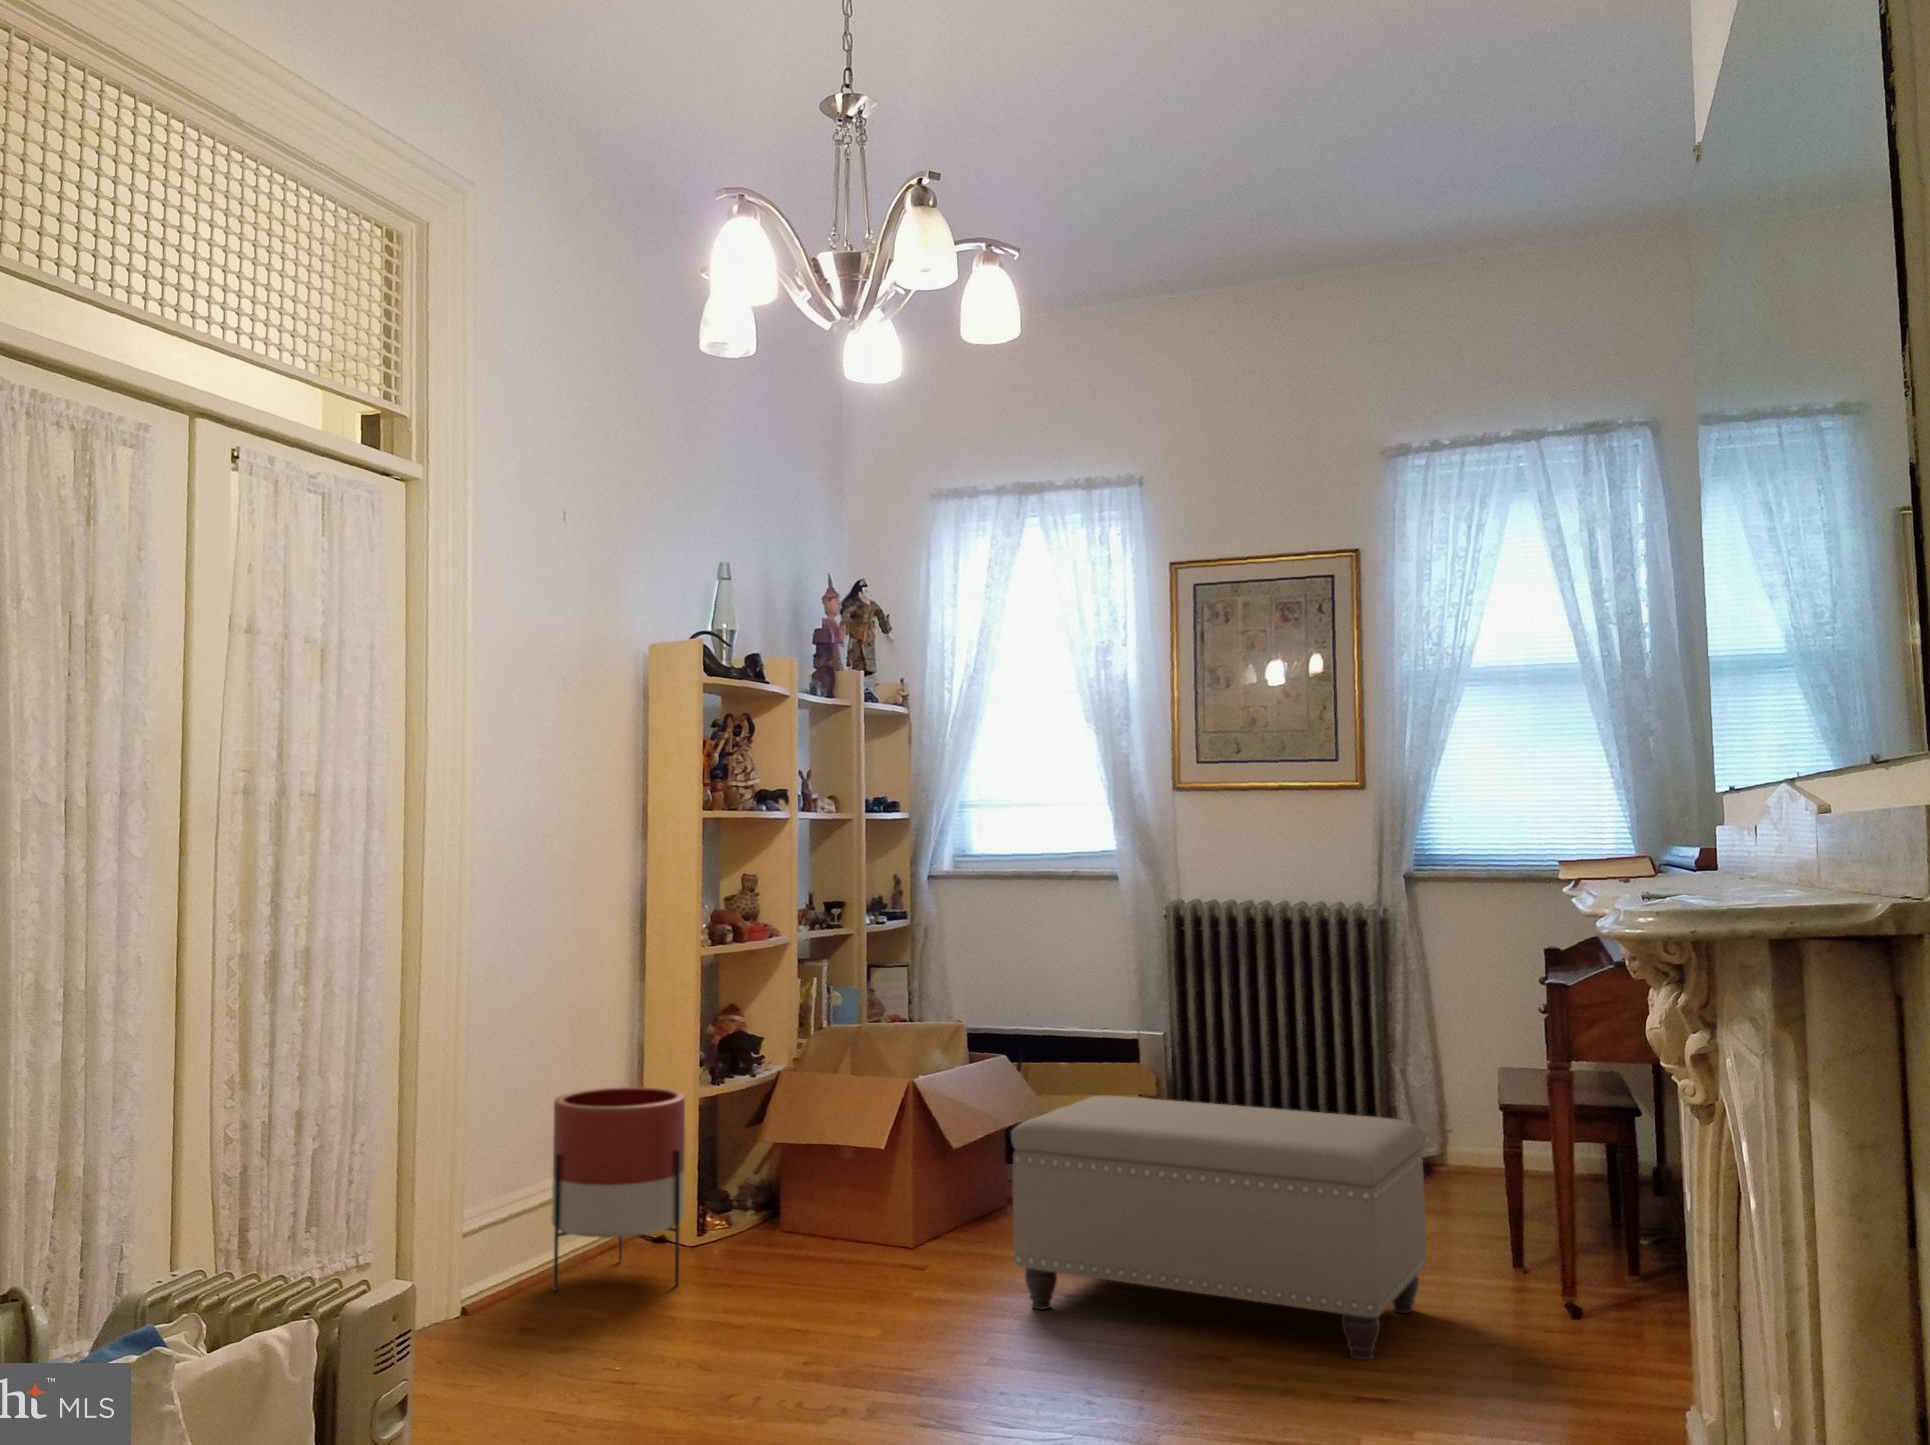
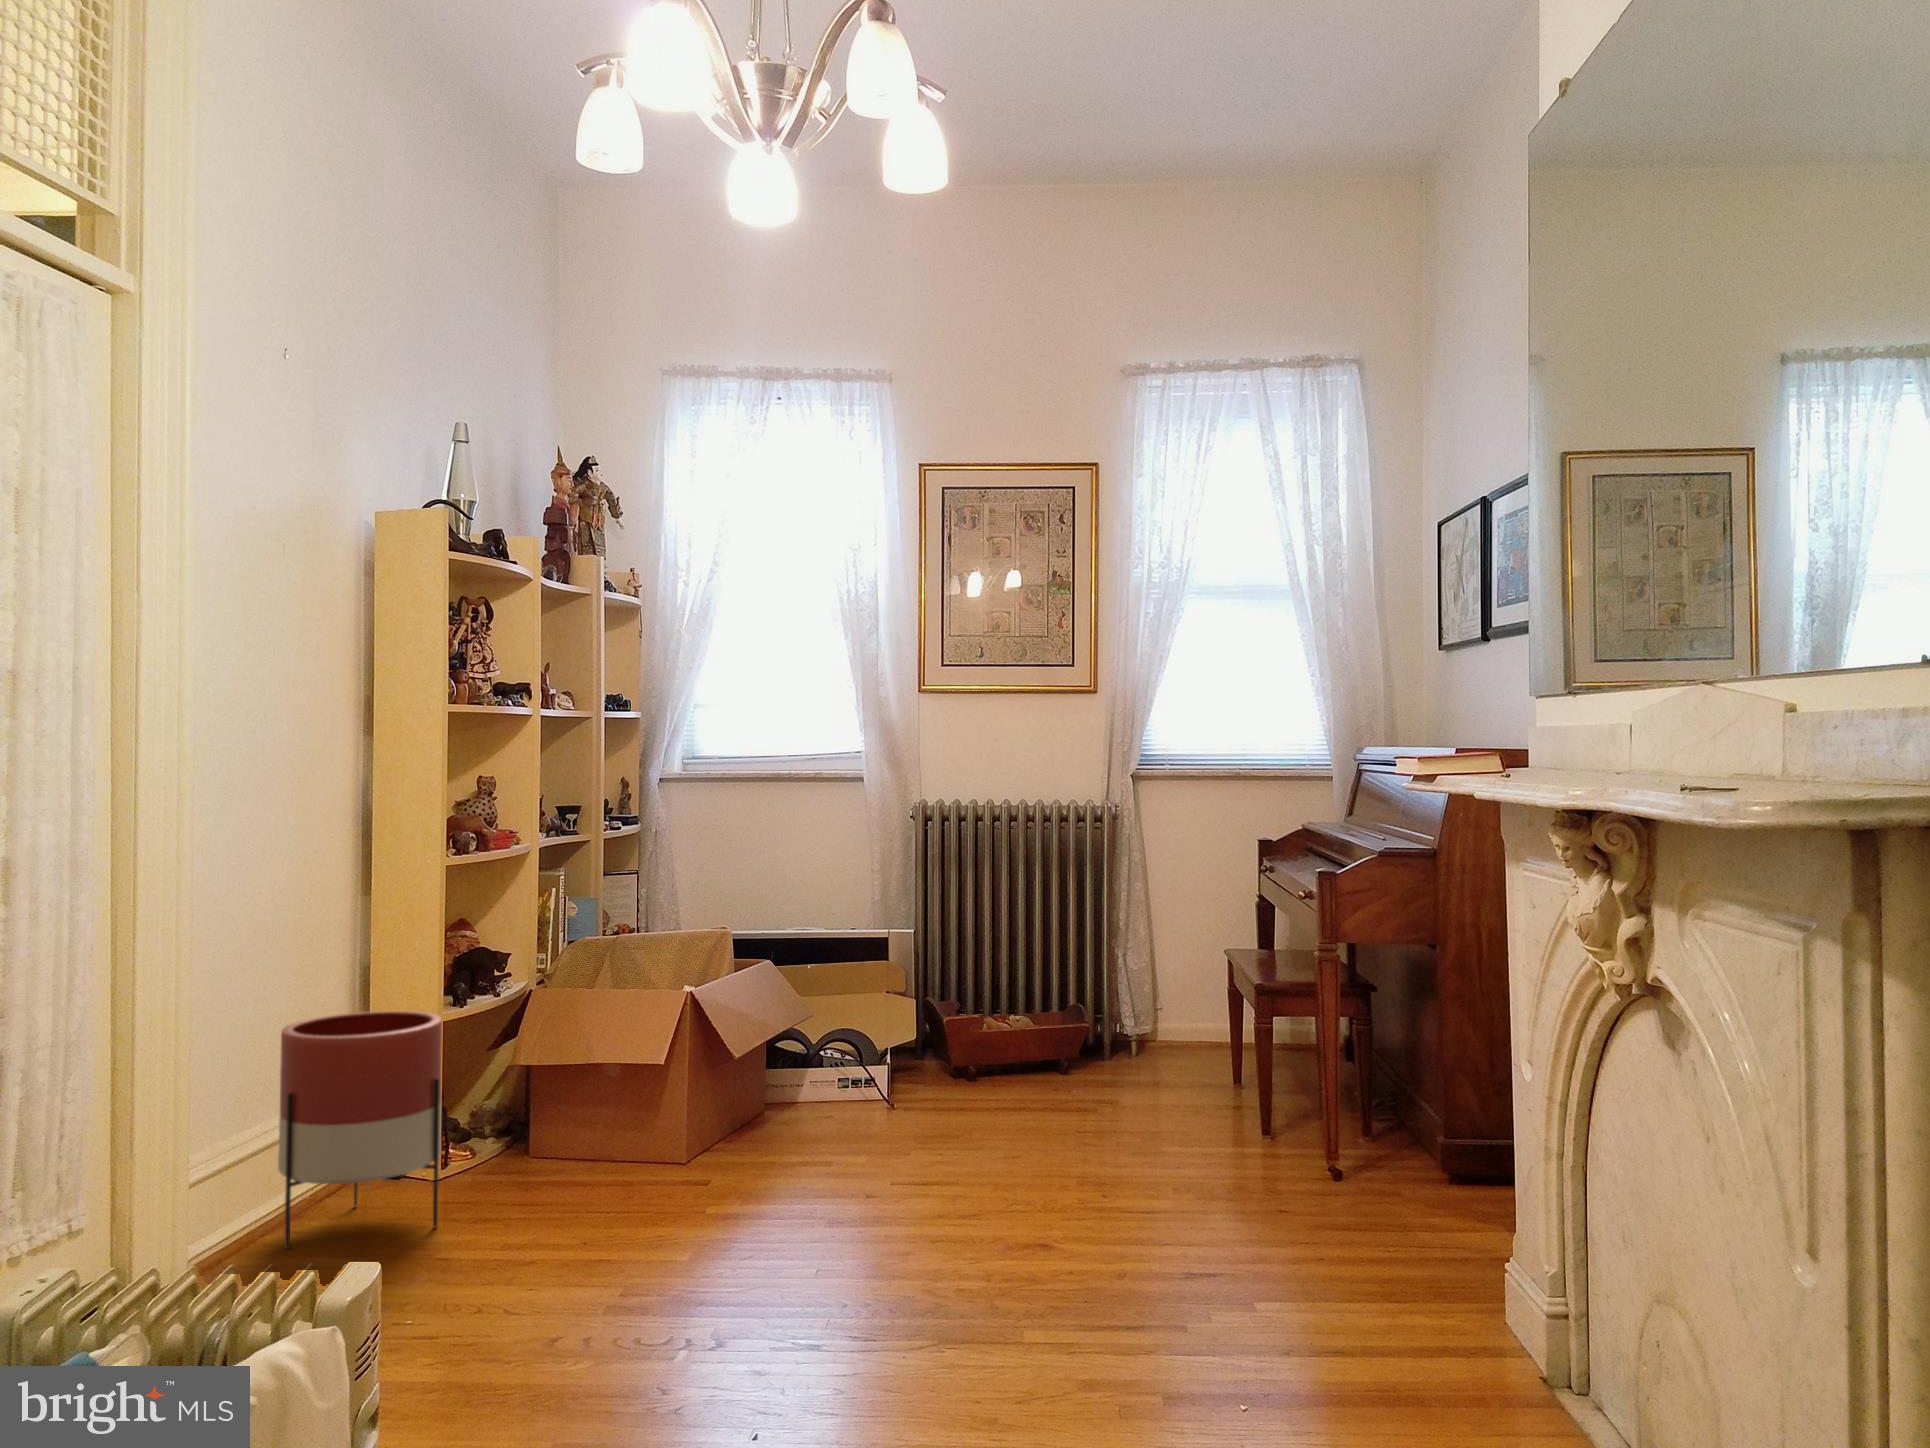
ottoman: present [1011,1096,1426,1360] -> none [821,993,1211,1232]

